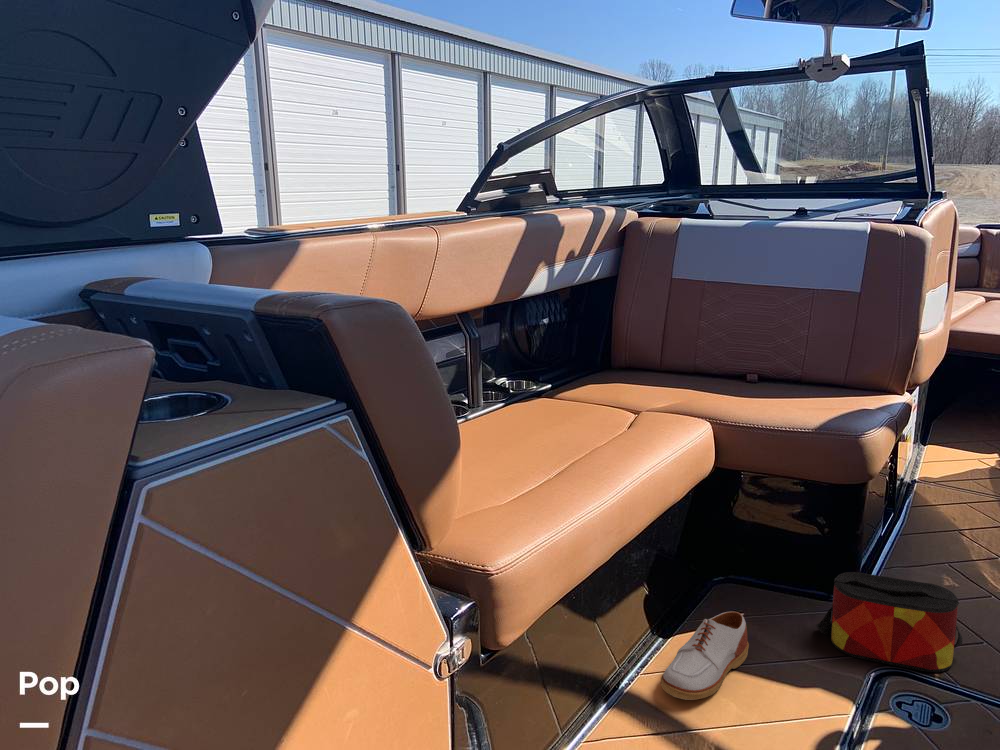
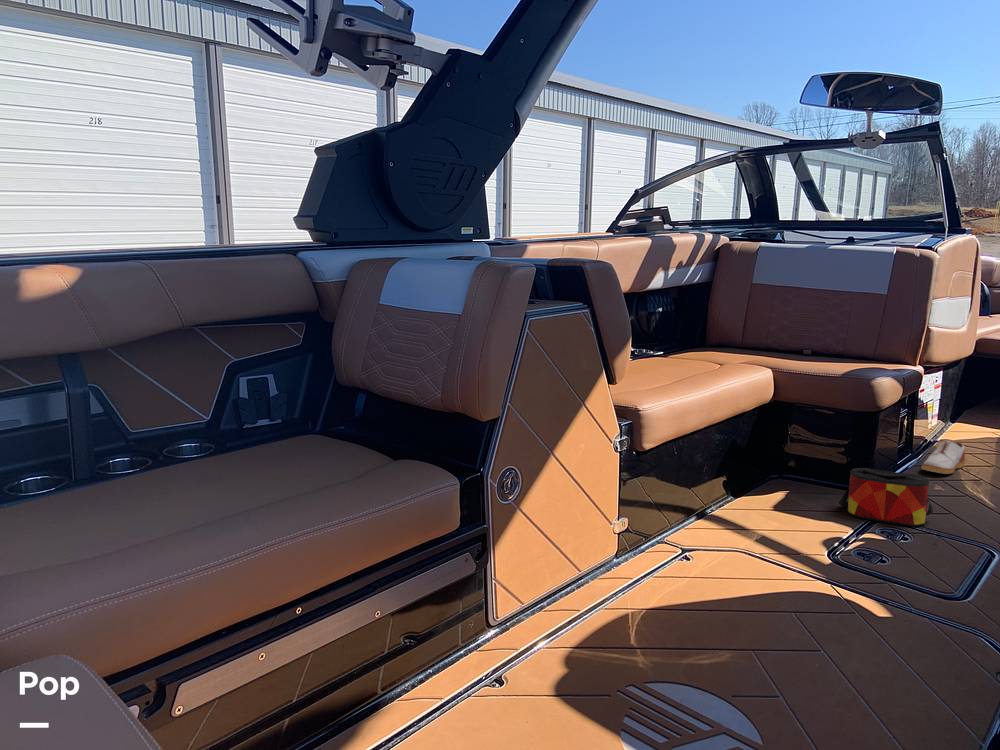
shoe: present [661,612,749,700] -> present [922,441,965,474]

